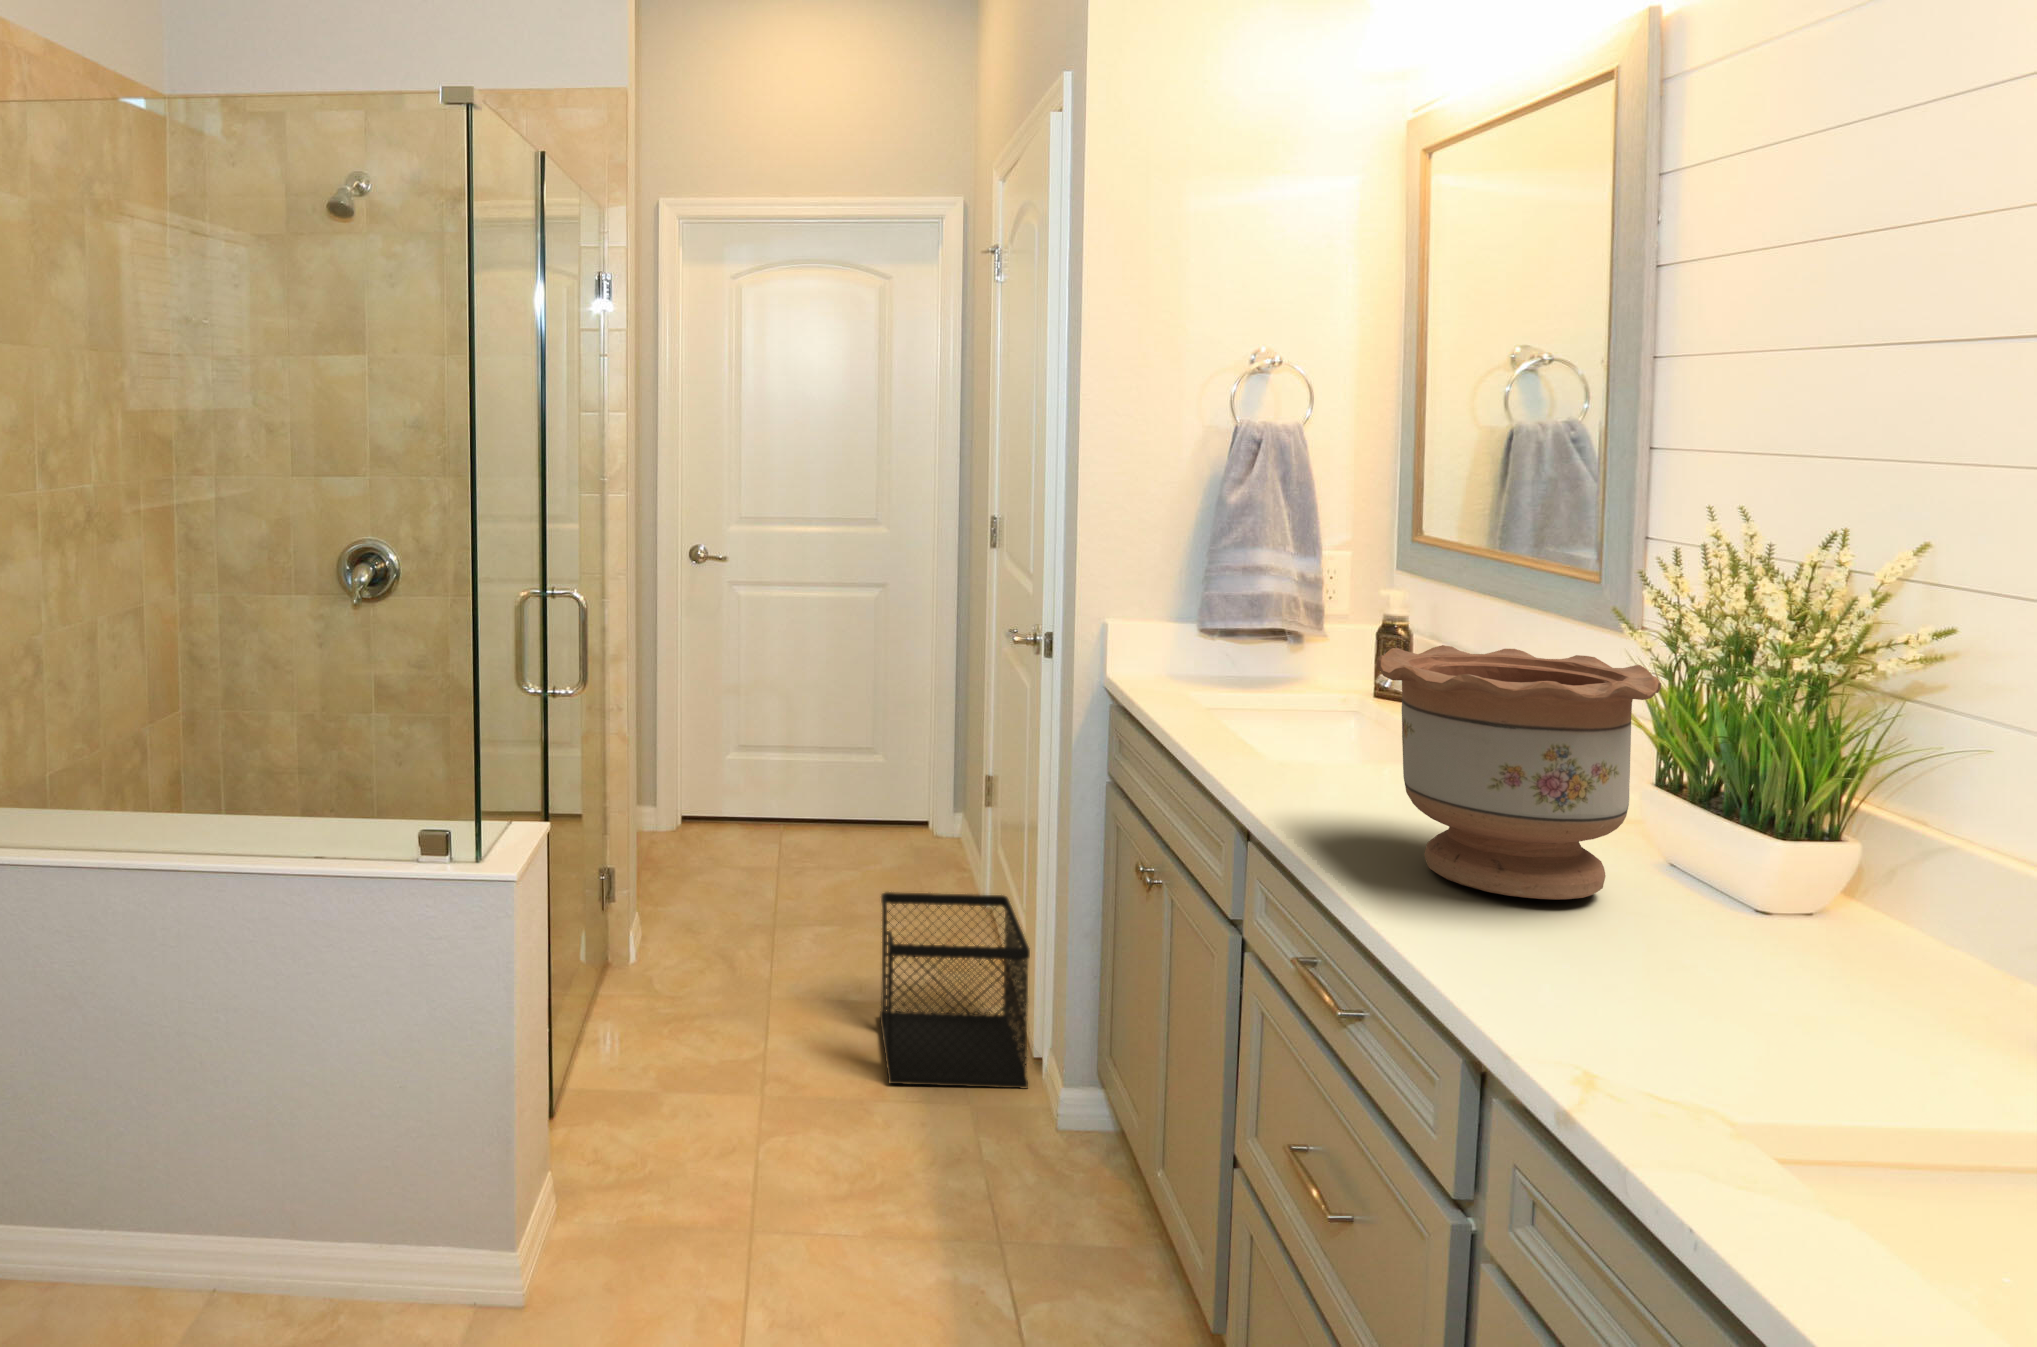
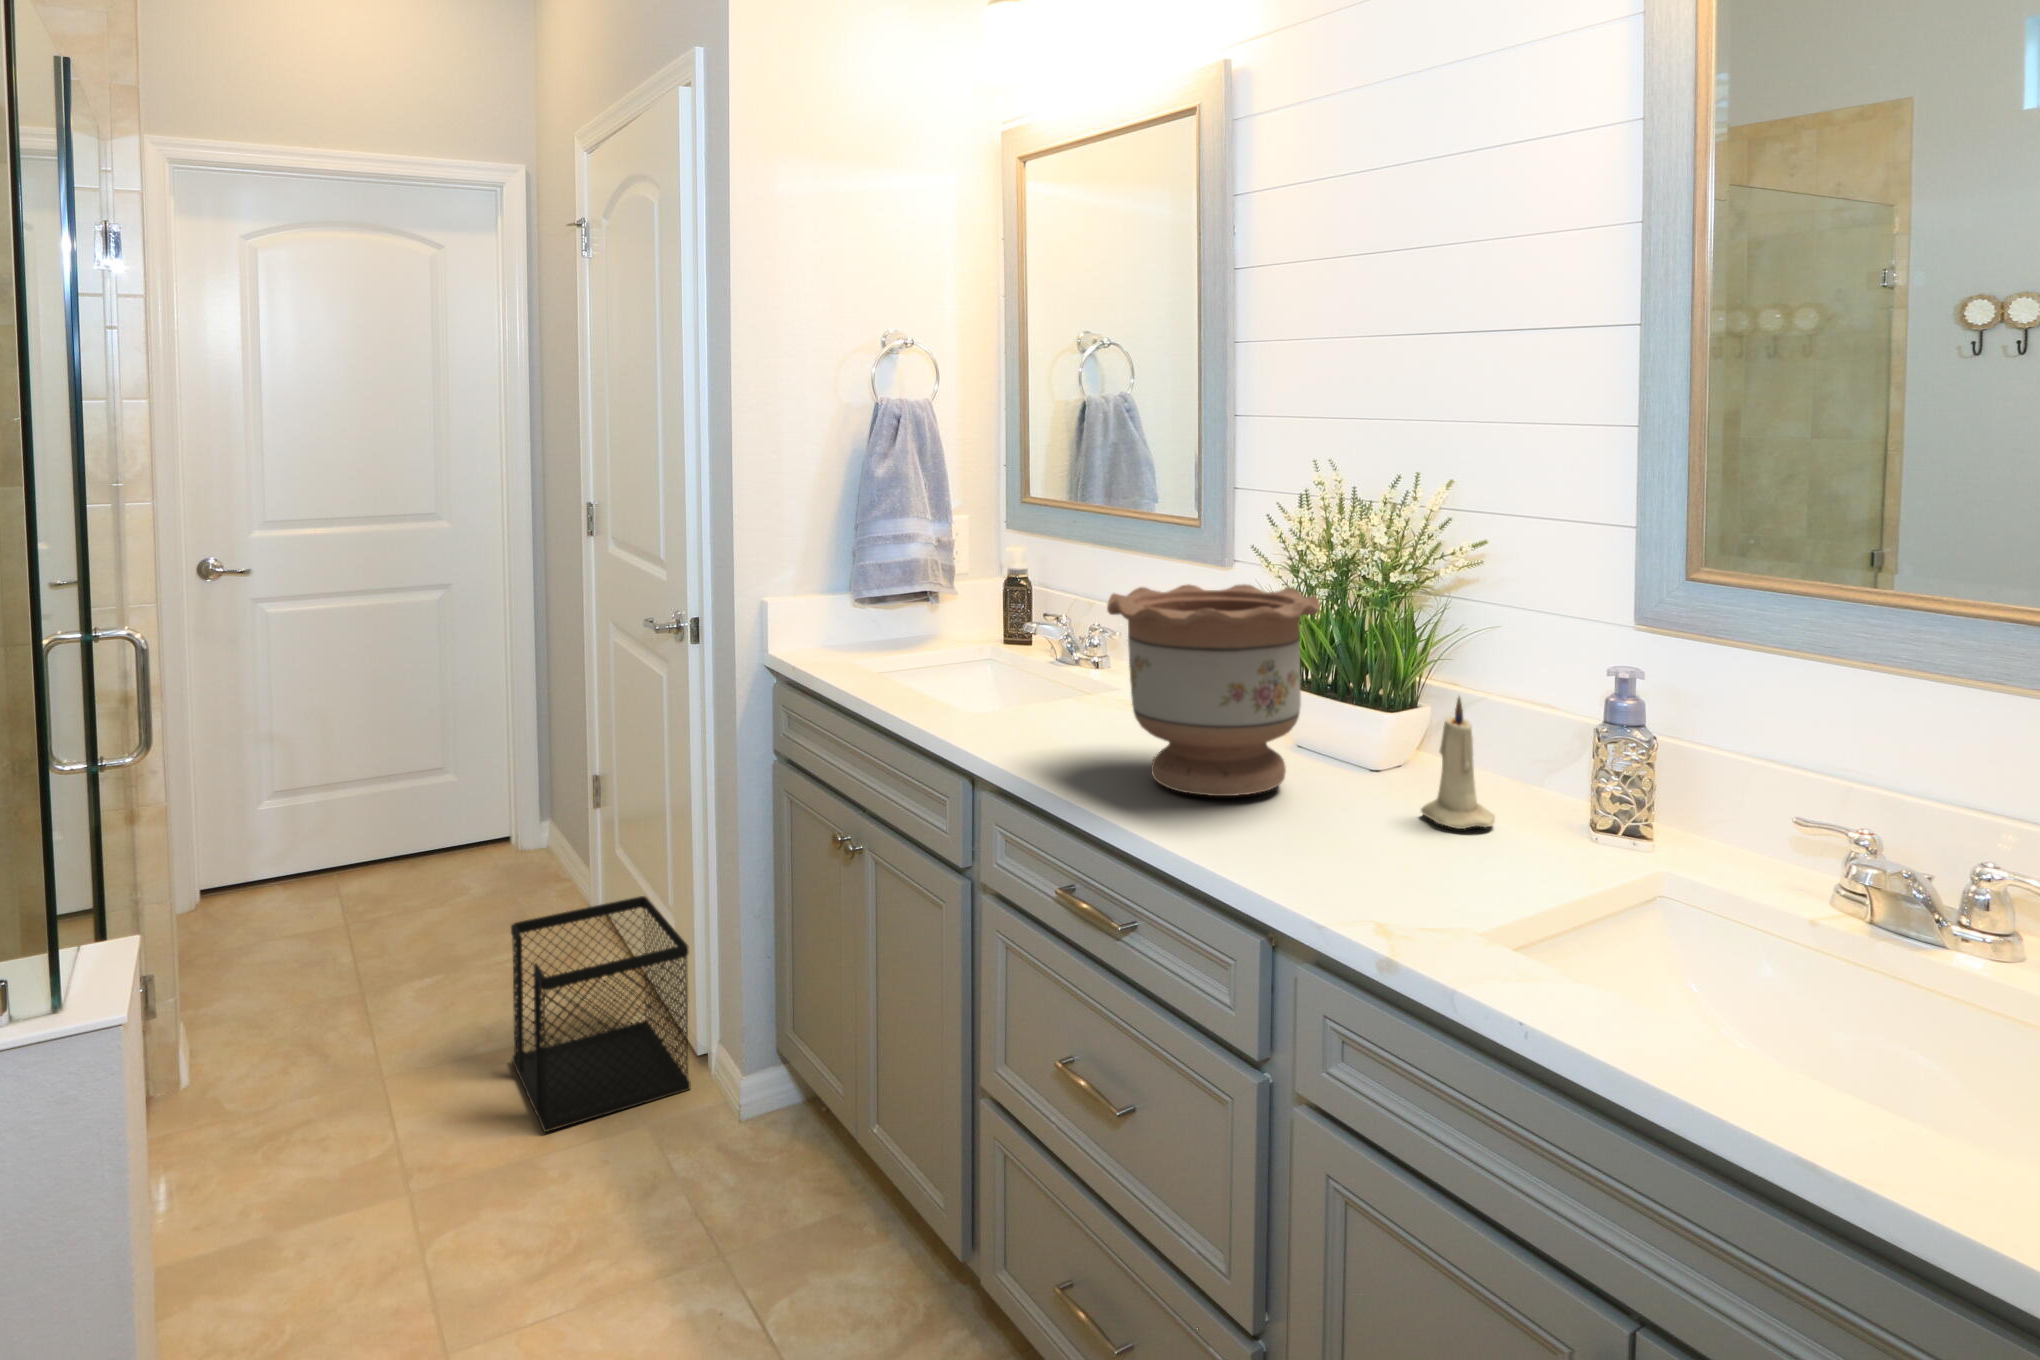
candle: none [1774,826,1889,1003] -> present [1421,697,1495,829]

